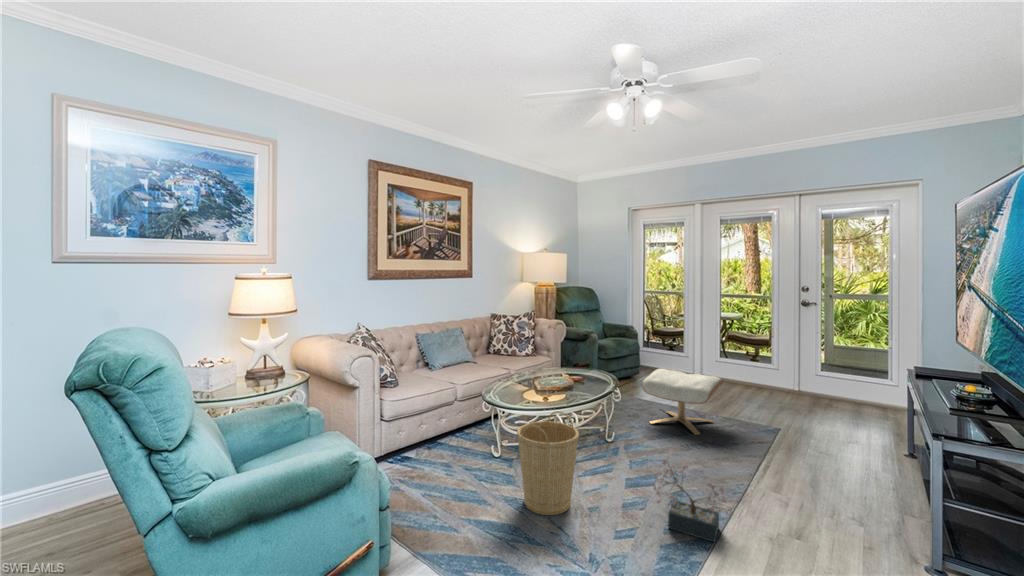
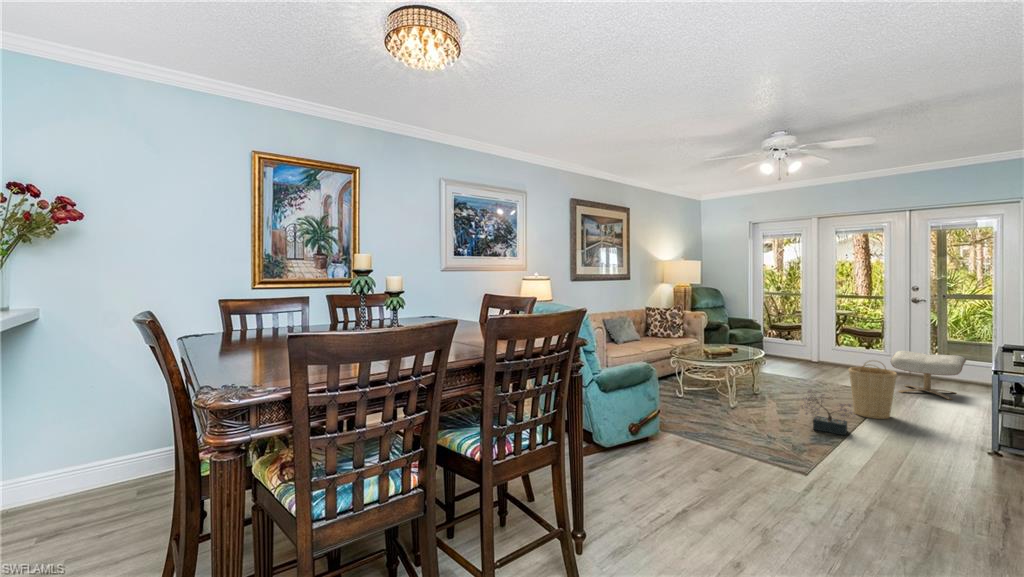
ottoman: present [642,368,723,435] -> present [891,351,966,399]
basket: present [517,411,579,515] -> present [849,361,897,419]

